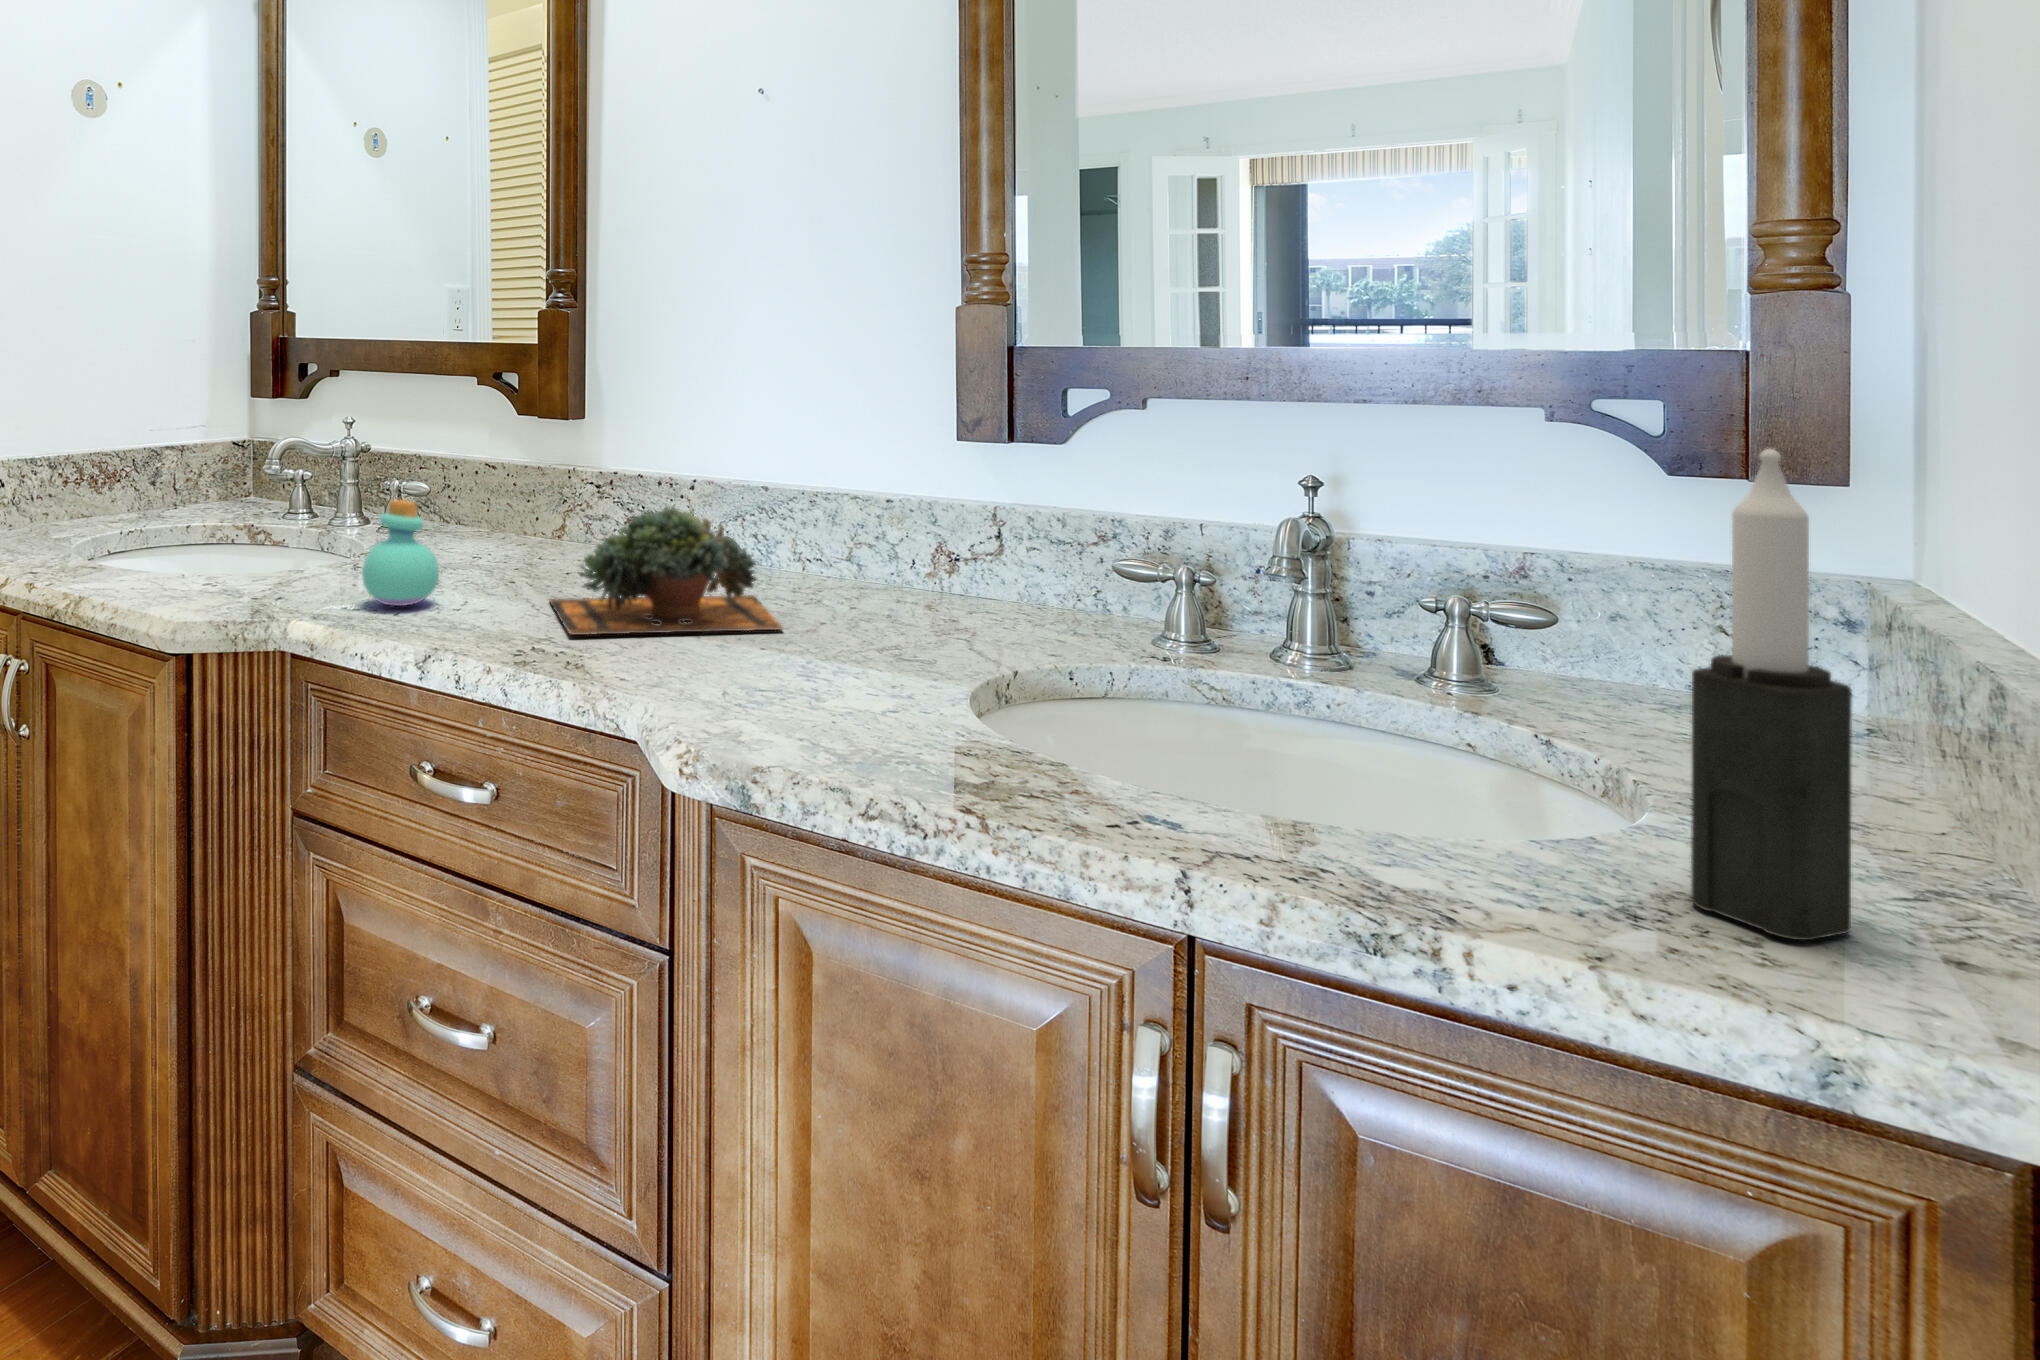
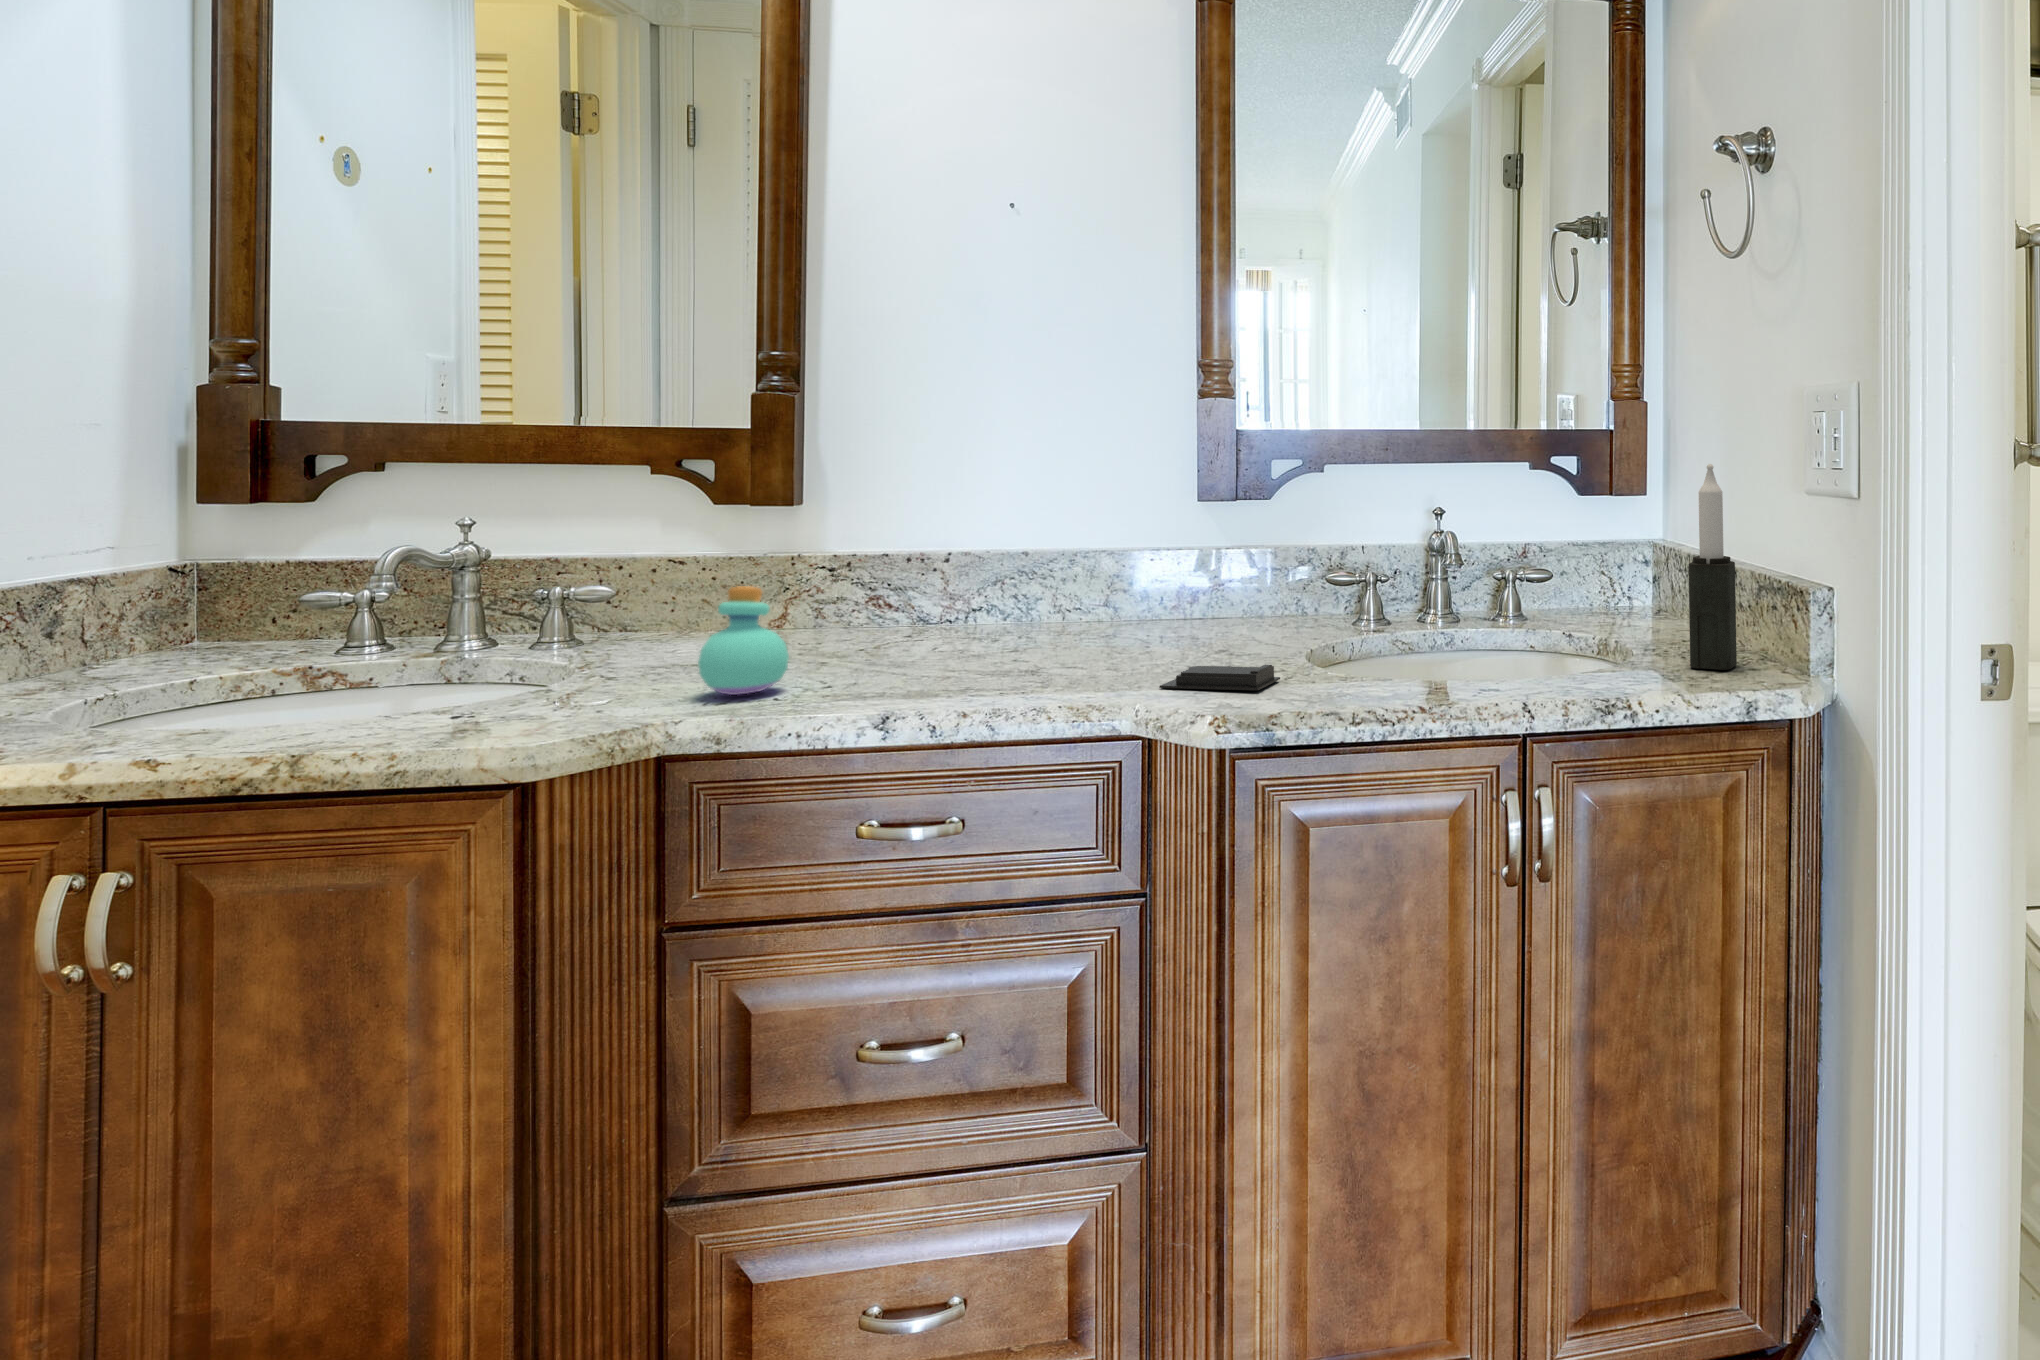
succulent plant: present [550,506,783,635] -> none [890,564,1131,681]
soap bar: none [711,669,864,724] -> present [1159,665,1280,690]

